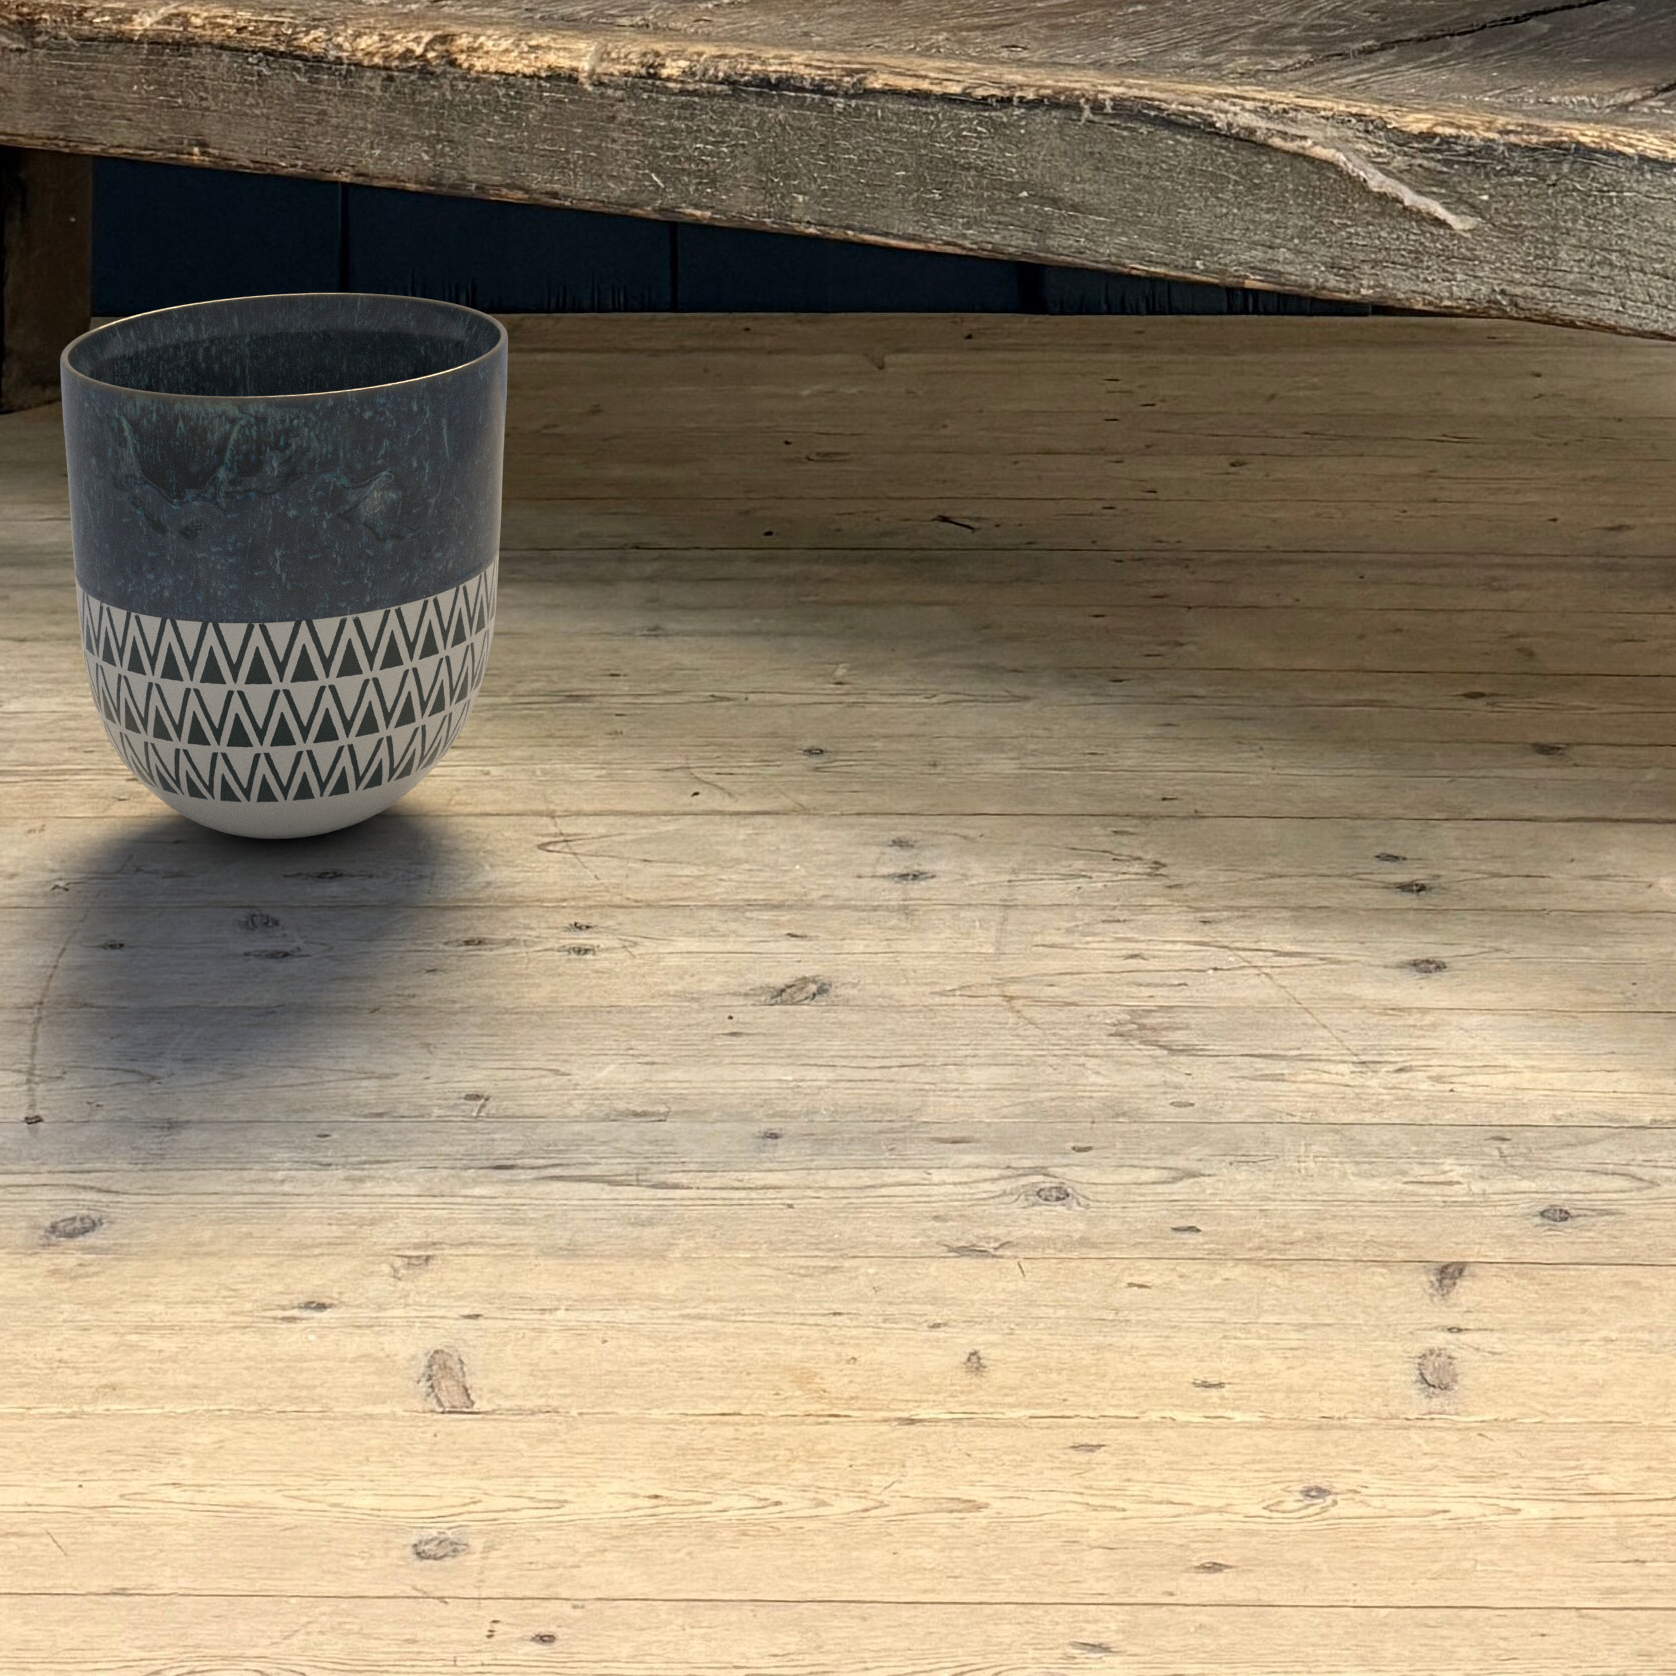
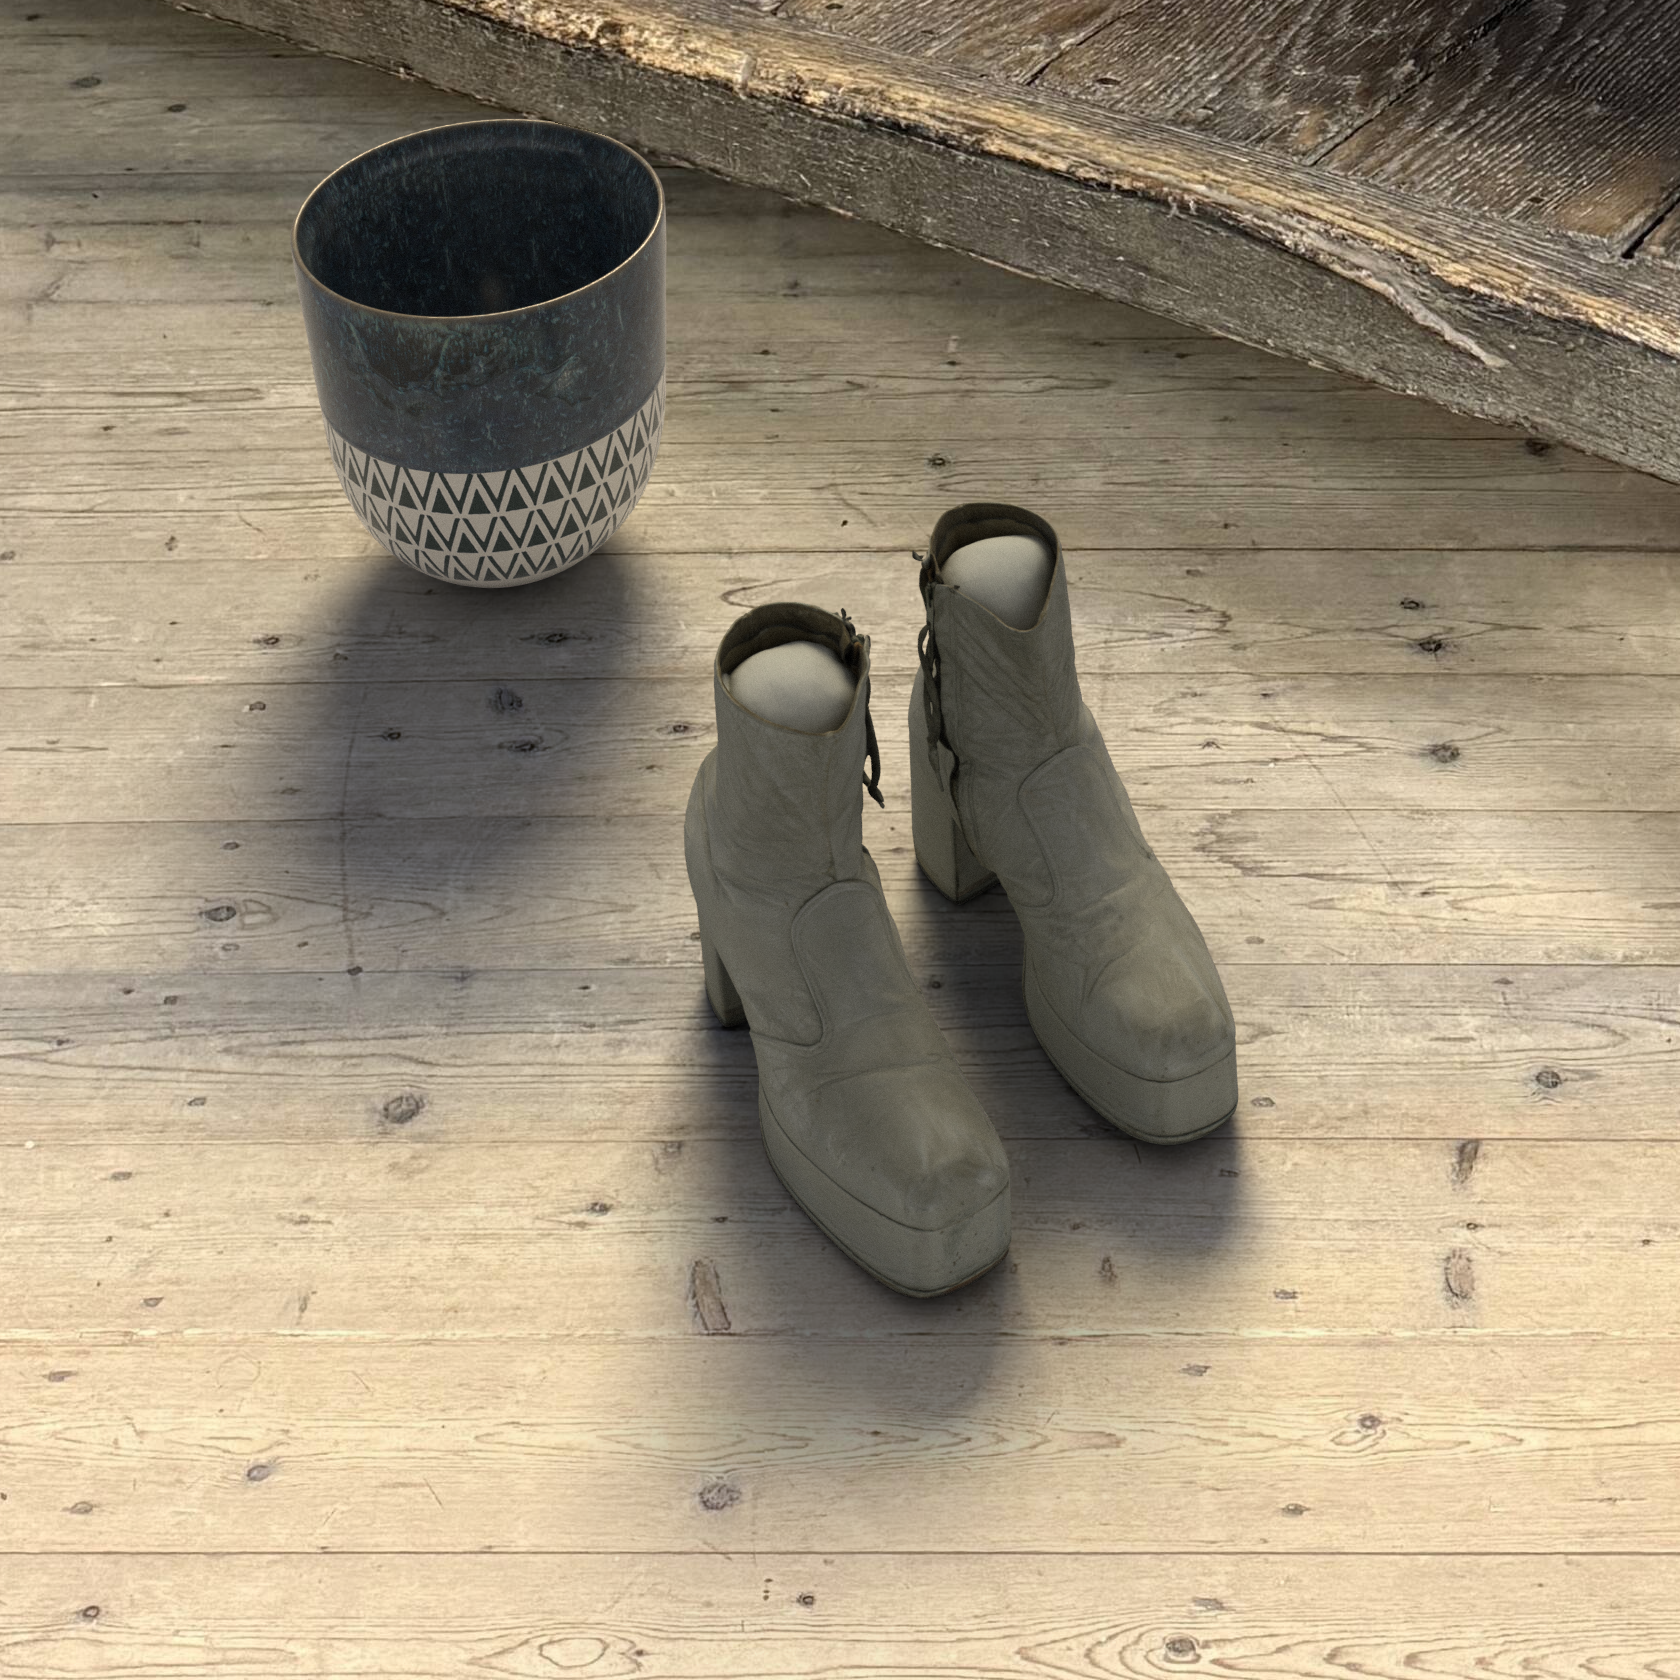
boots: none [482,495,1173,1369] -> present [684,502,1238,1299]

